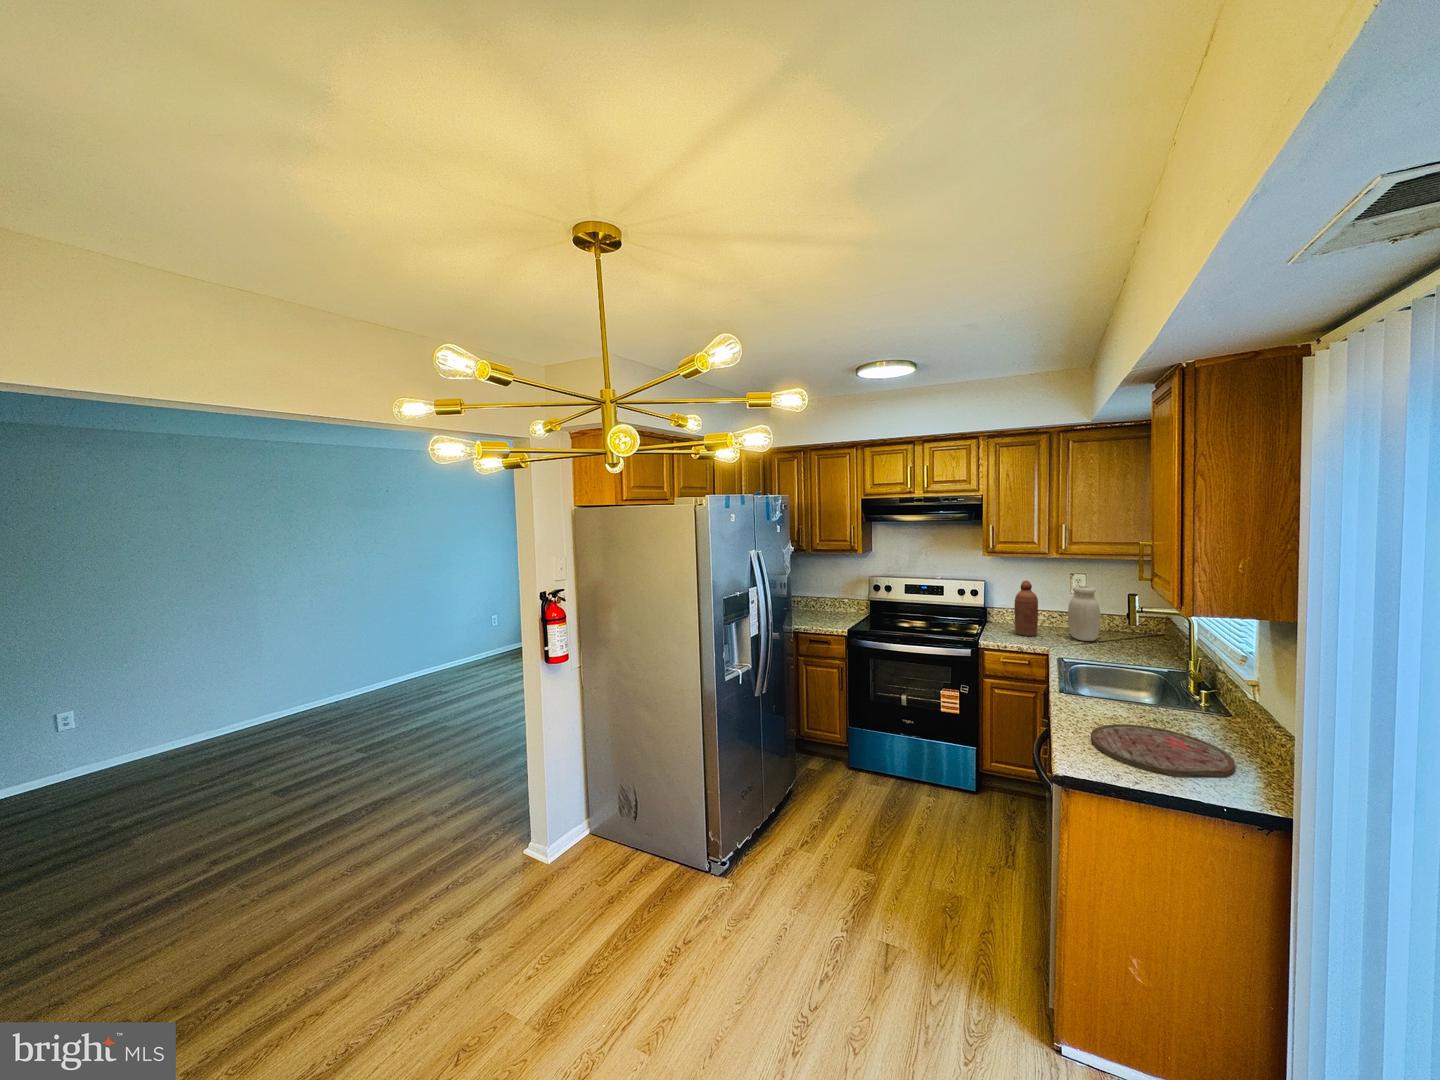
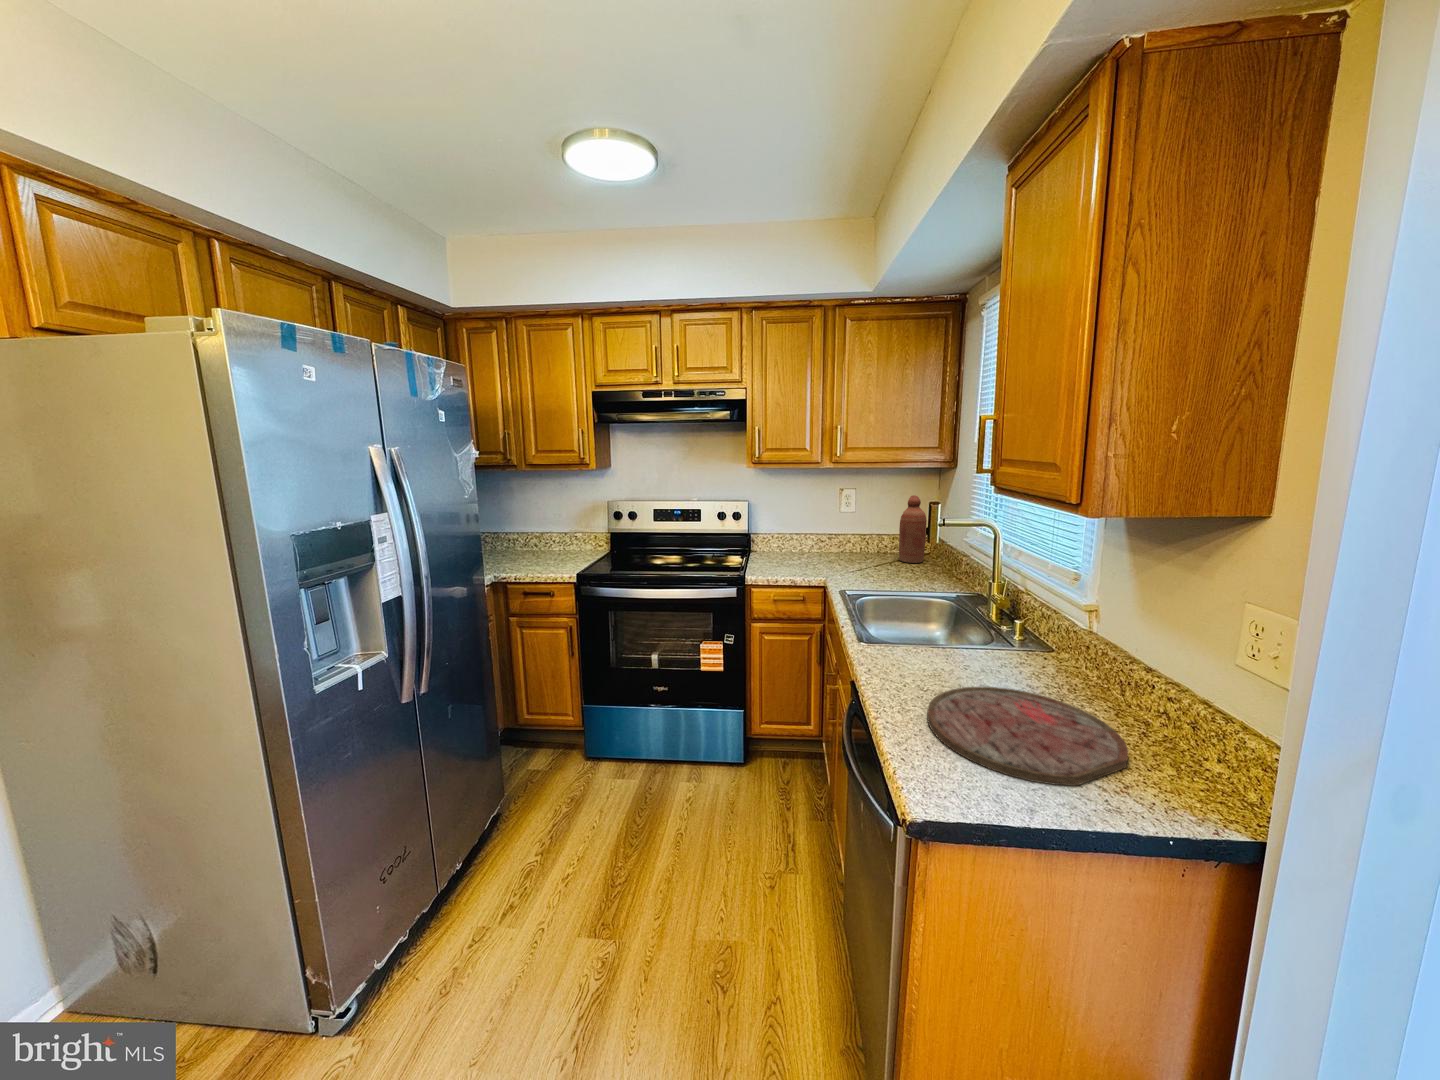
bottle: present [1014,580,1038,636] -> present [899,495,927,563]
jar: present [1068,586,1100,641] -> none [842,501,875,566]

